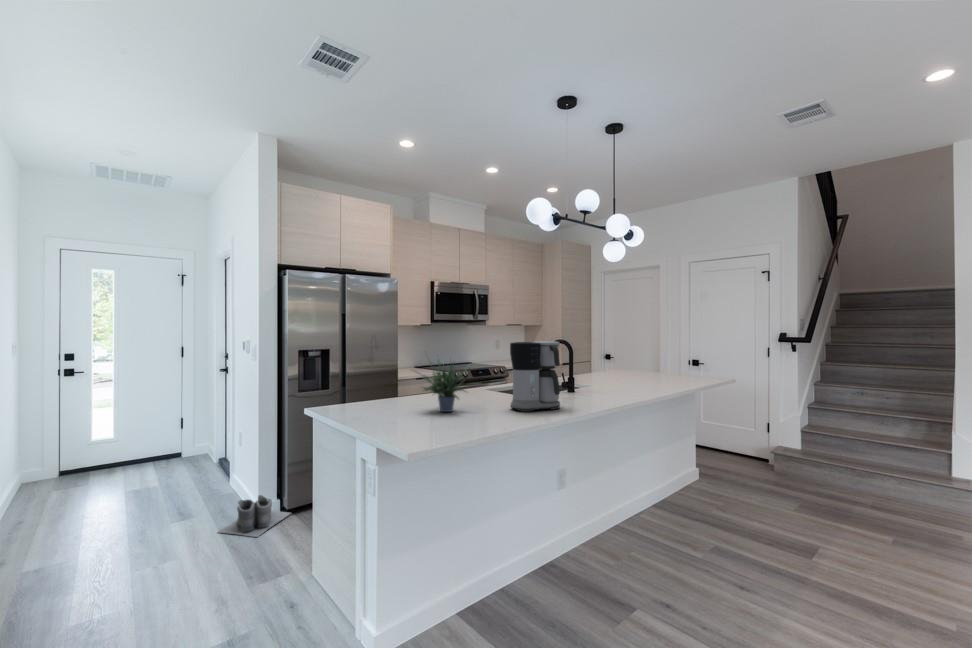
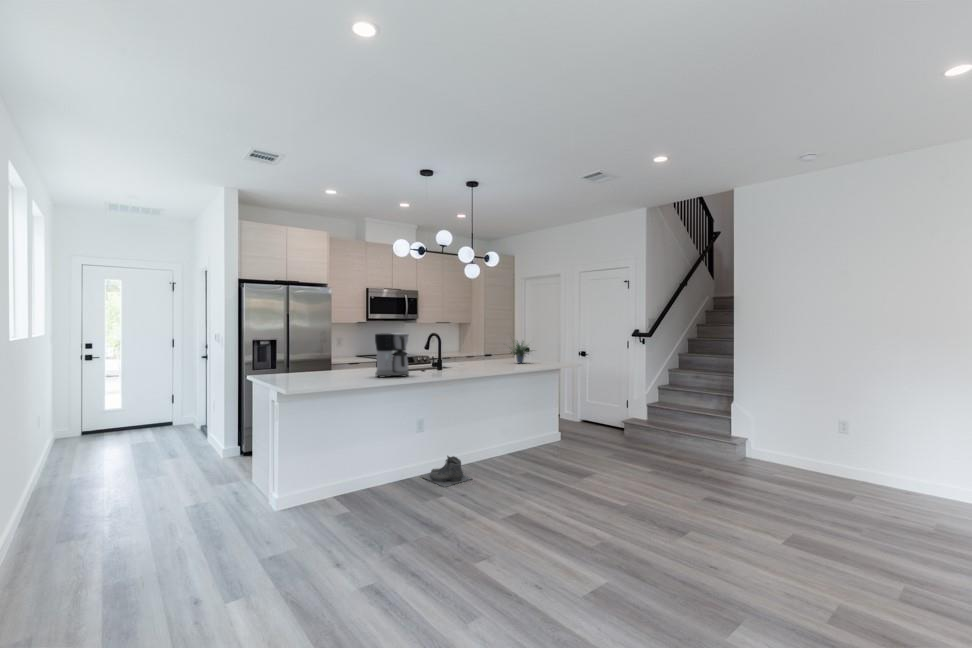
potted plant: present [411,361,477,412] -> present [511,341,528,363]
boots: present [219,495,290,537] -> present [421,456,471,487]

